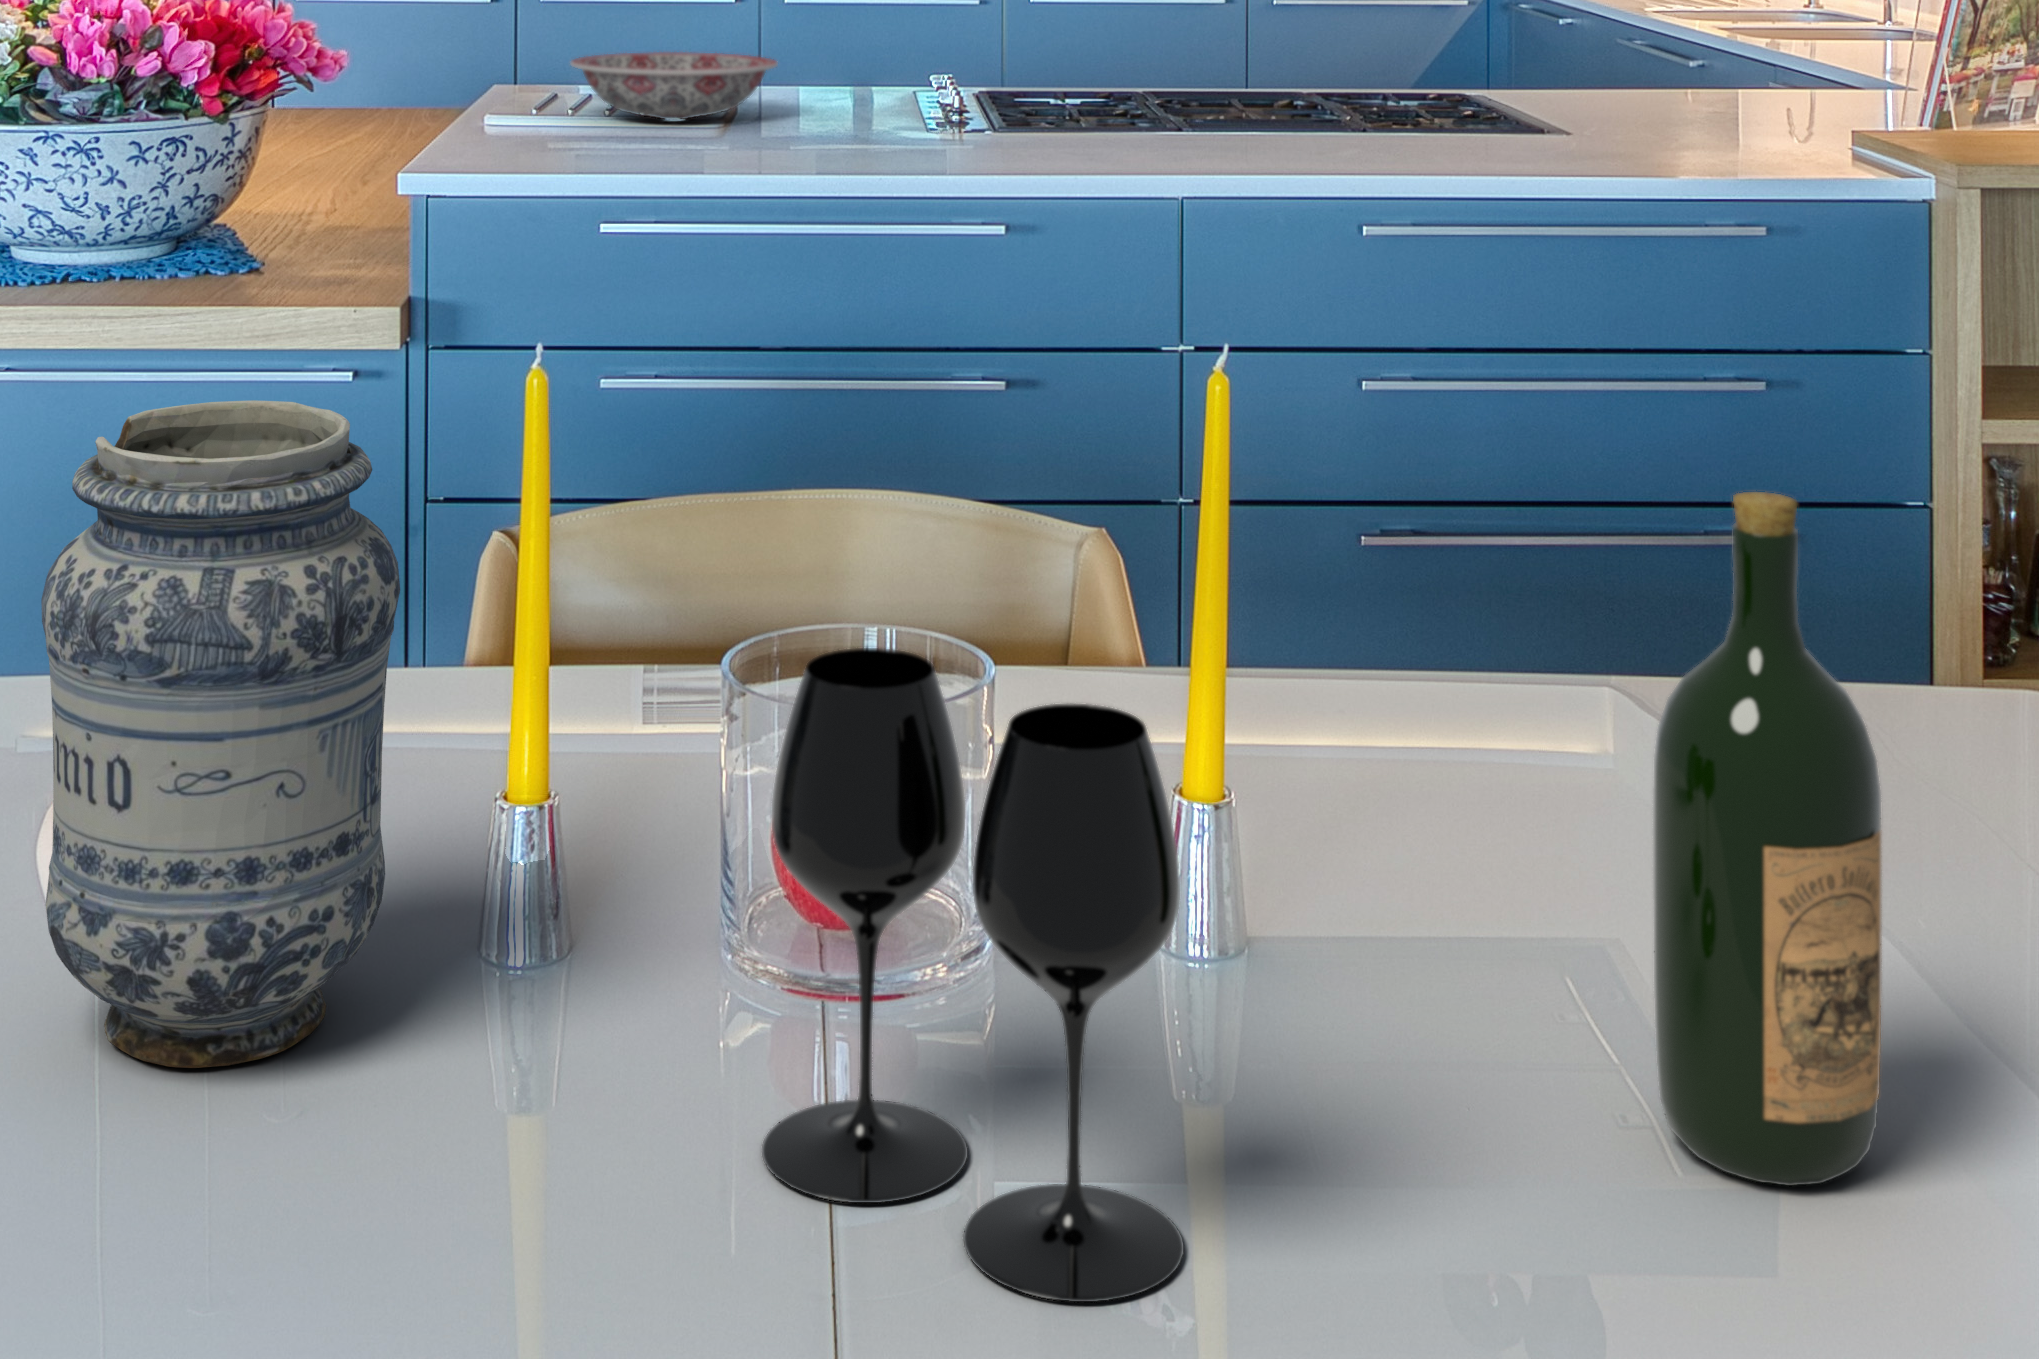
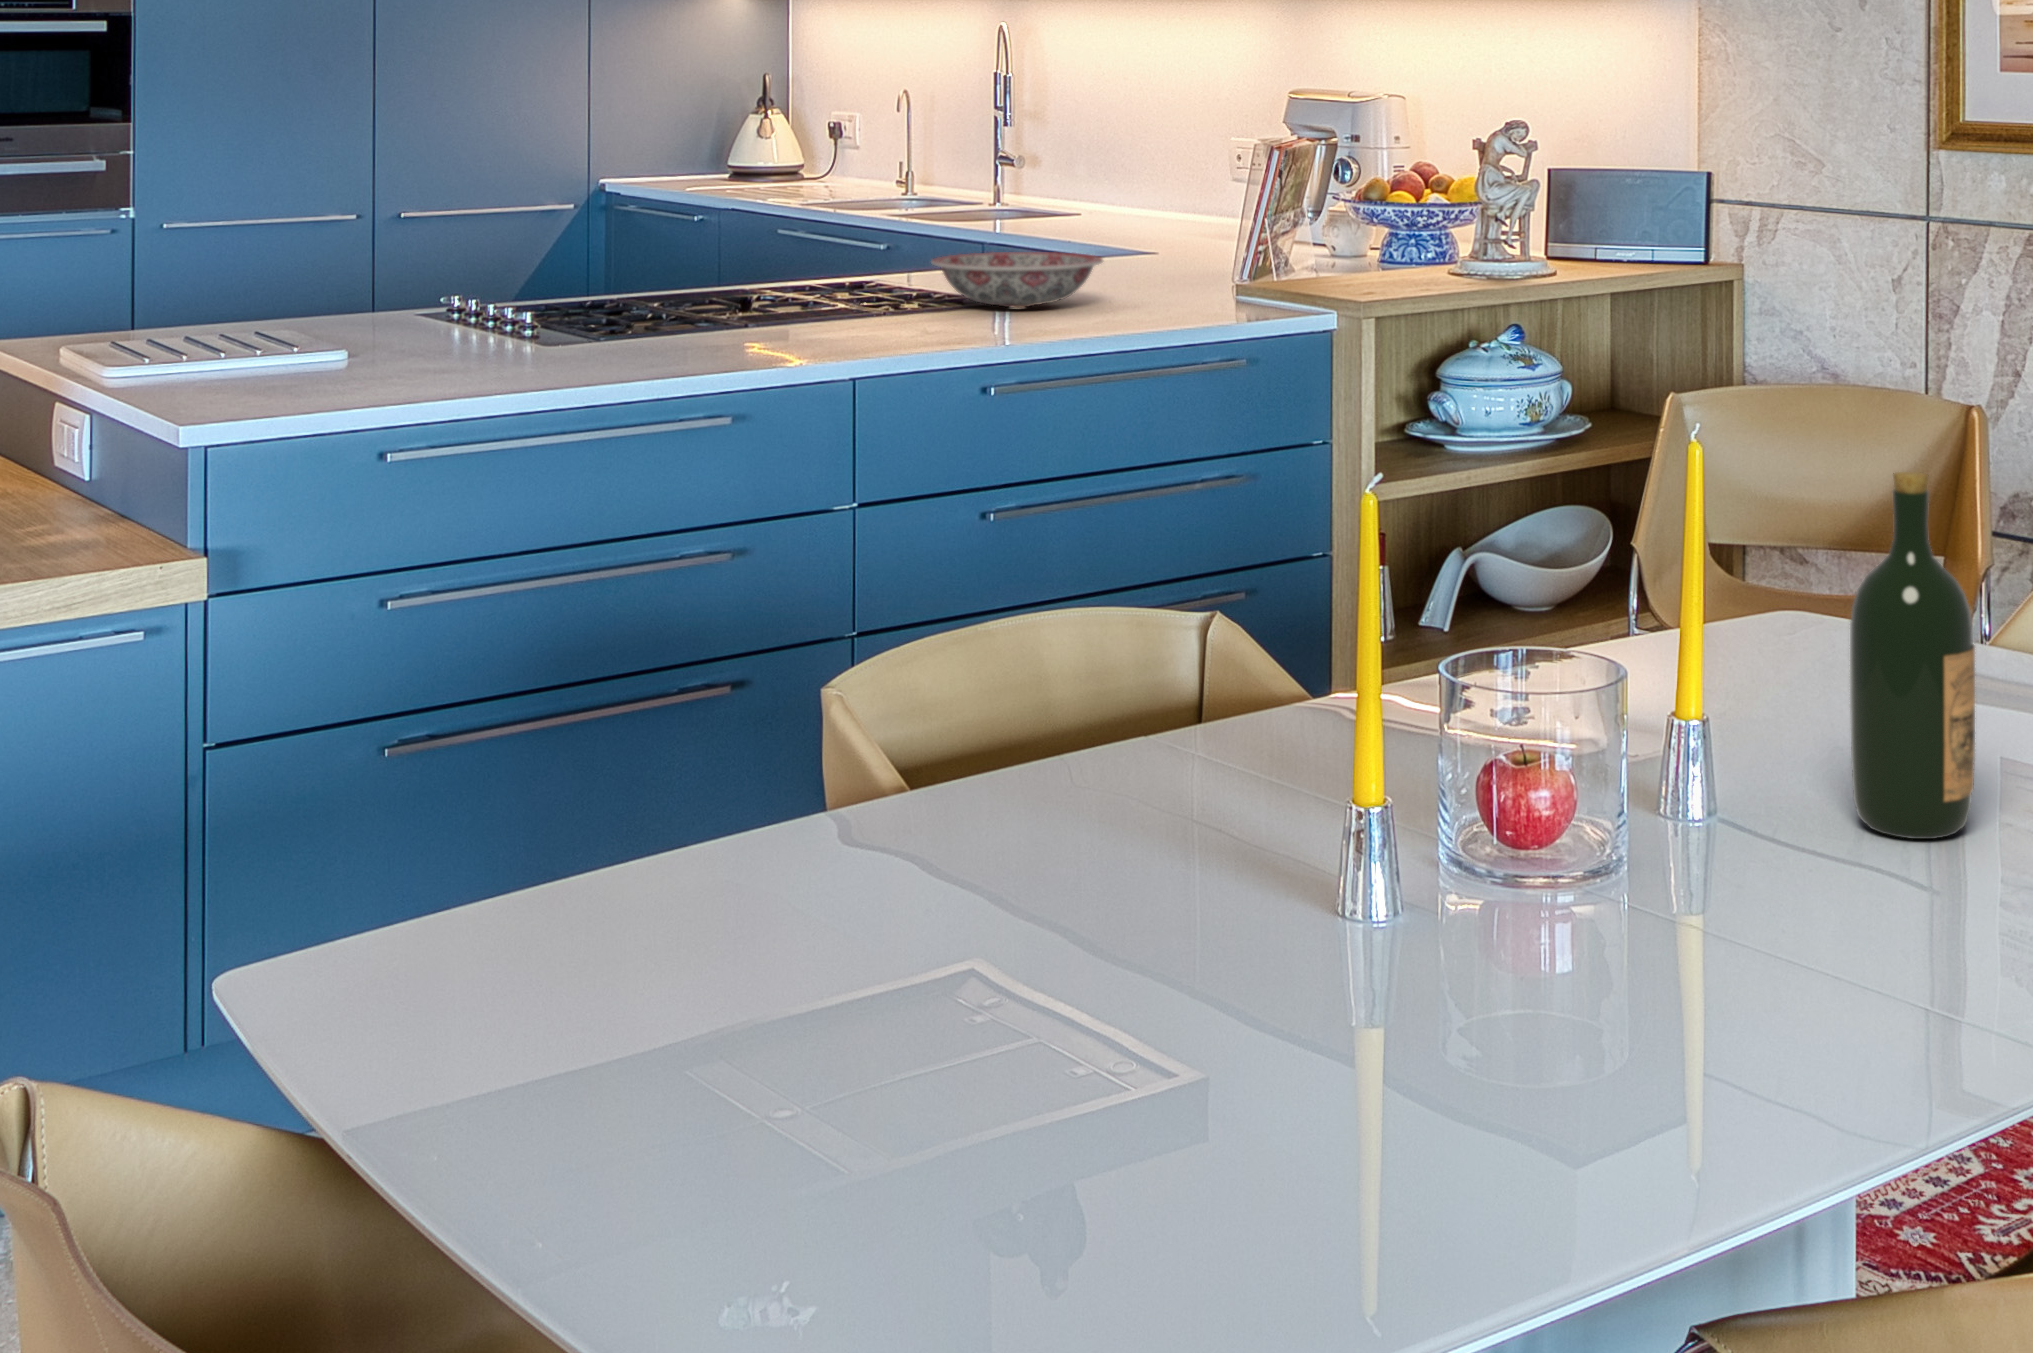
ceramic bowl: present [571,52,778,119] -> present [931,252,1103,308]
vase: present [41,400,400,1068] -> none [981,540,1227,995]
wine glass: present [762,648,1184,1302] -> none [1497,627,1784,952]

